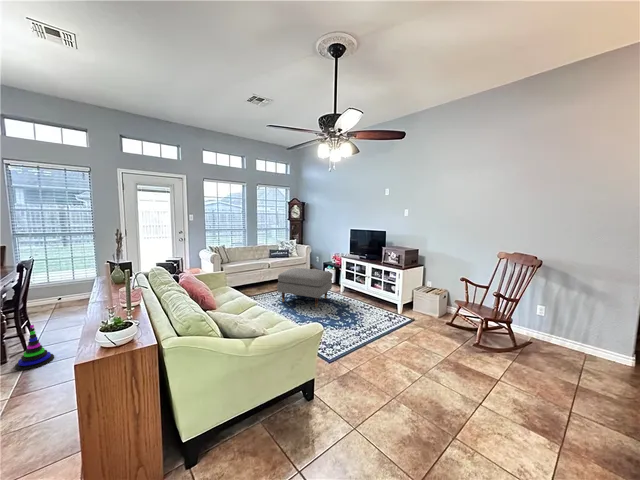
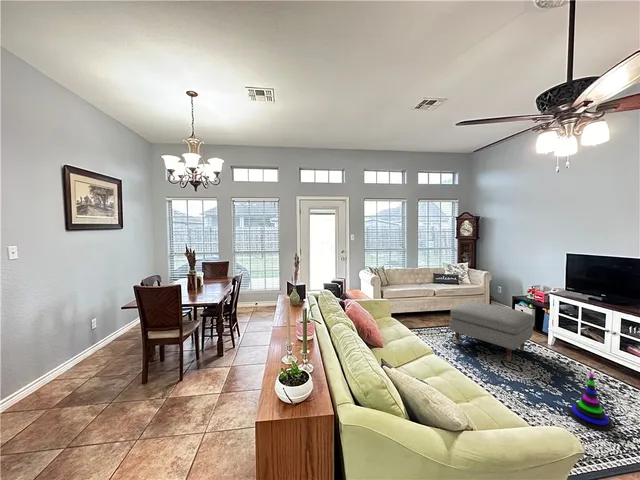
stacking toy: present [15,325,54,371] -> present [568,373,613,431]

